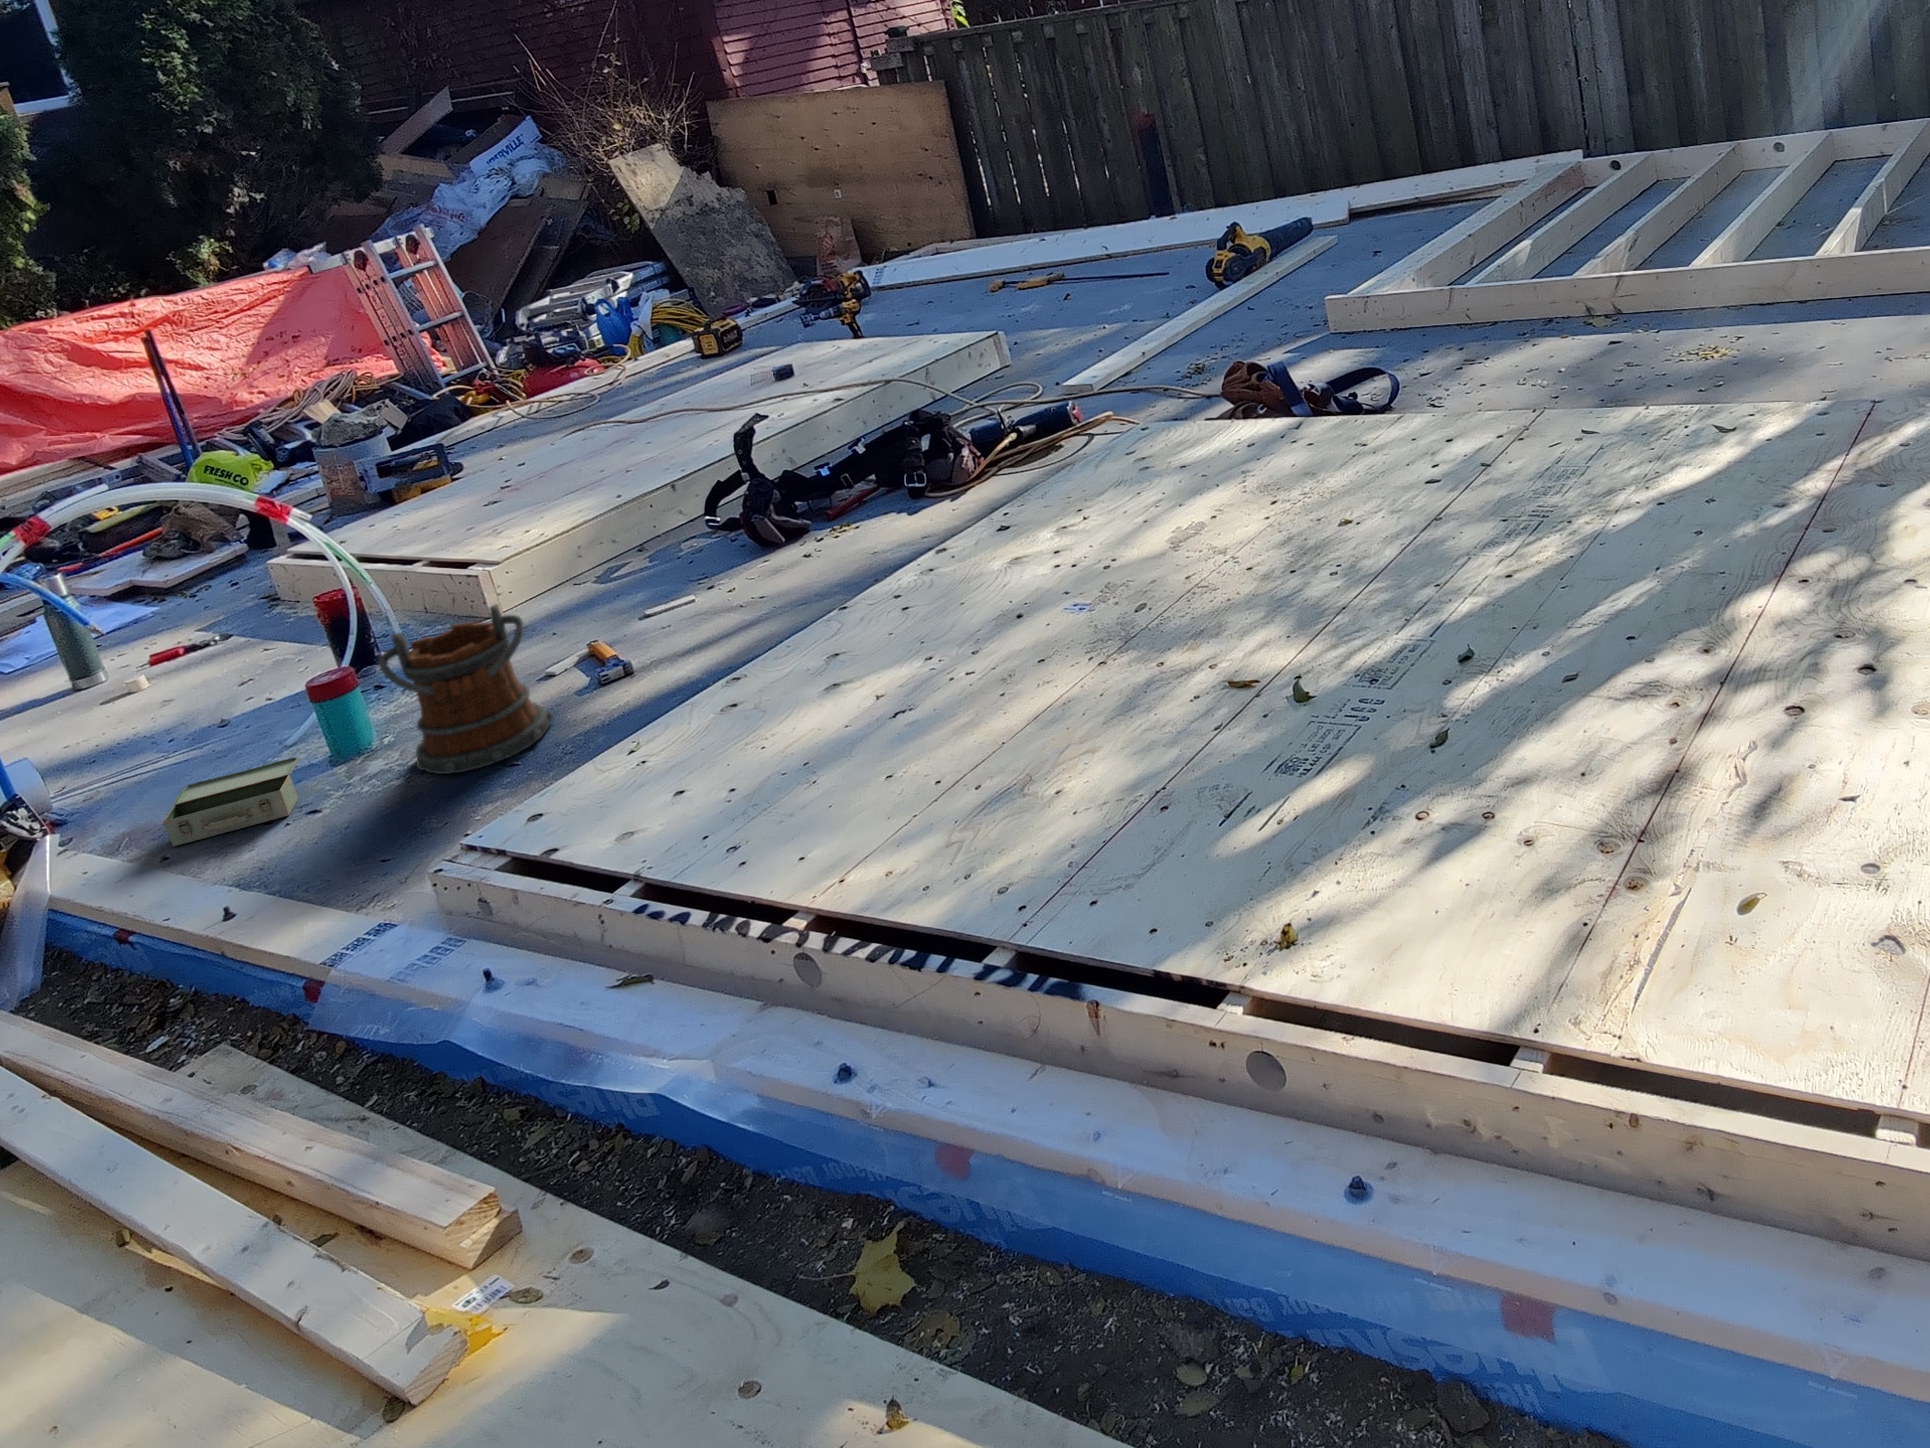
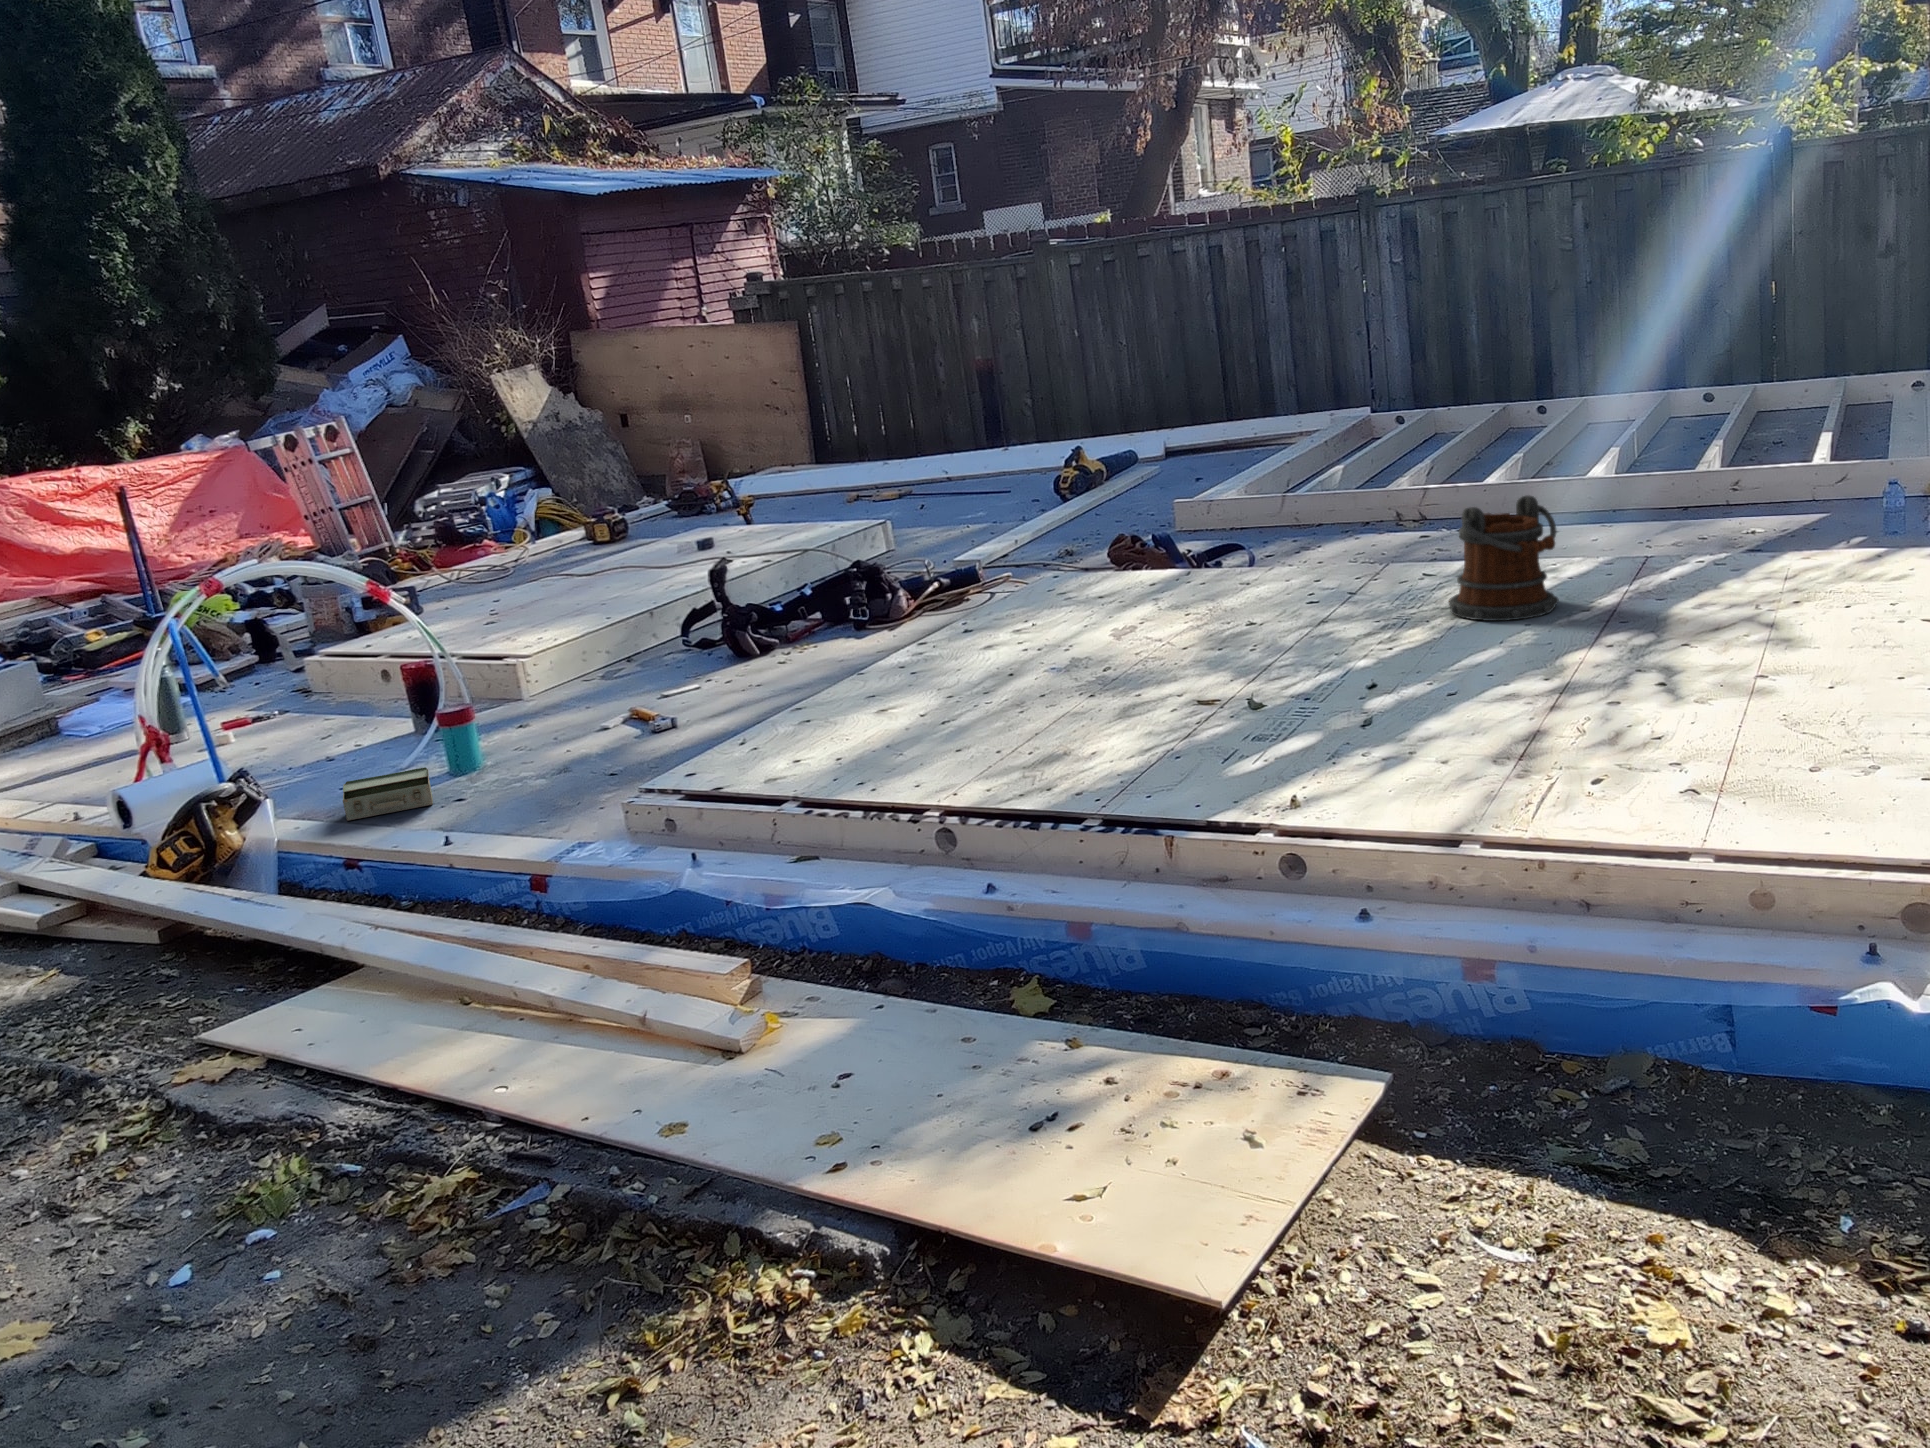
bucket: present [379,604,553,774] -> present [1449,495,1559,621]

